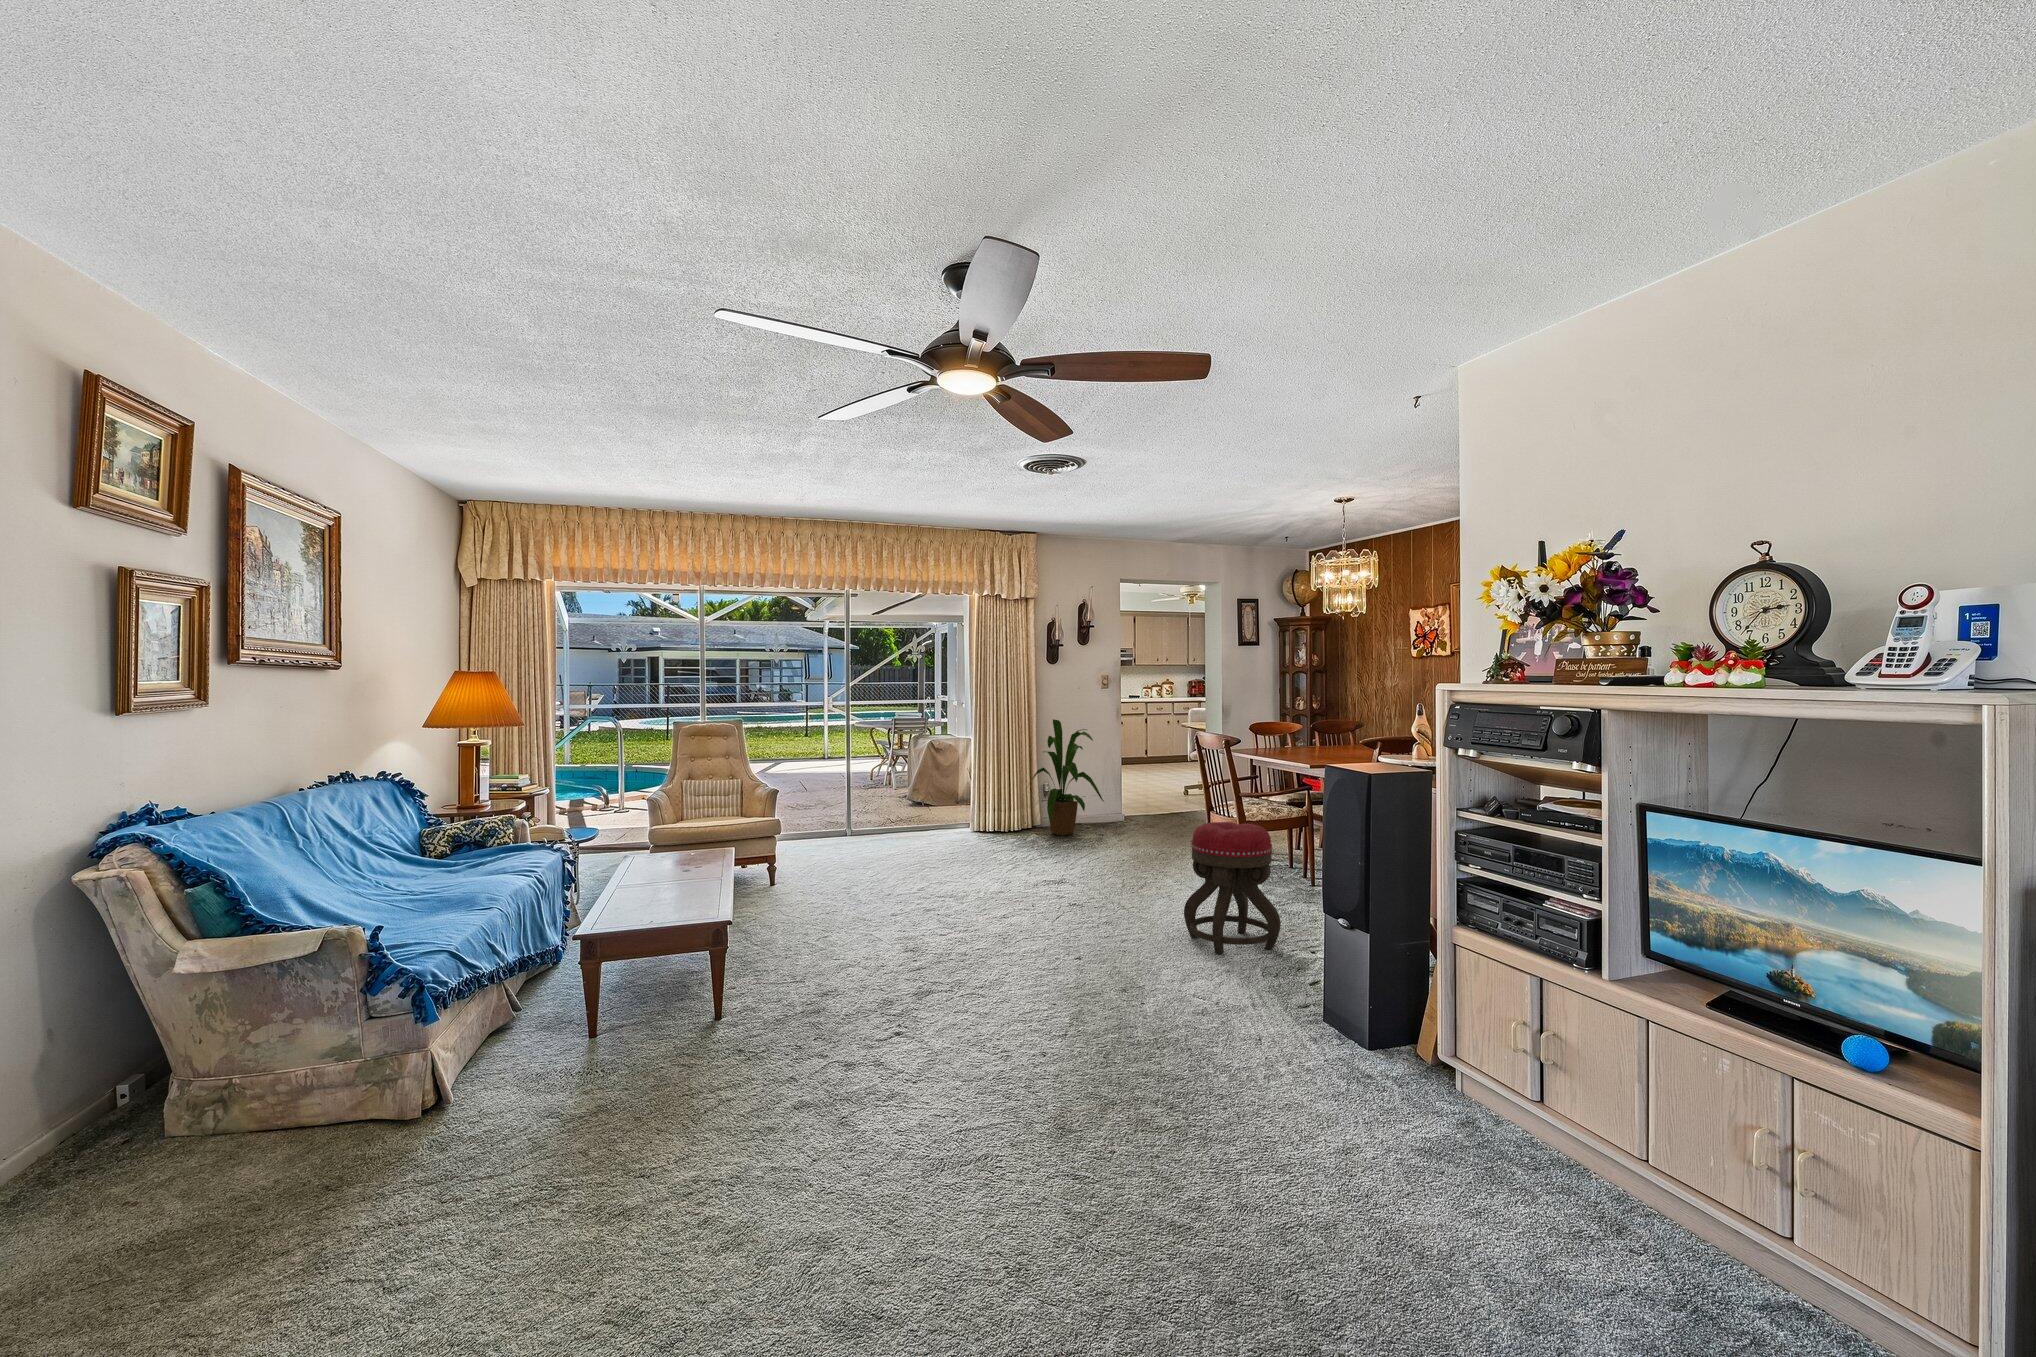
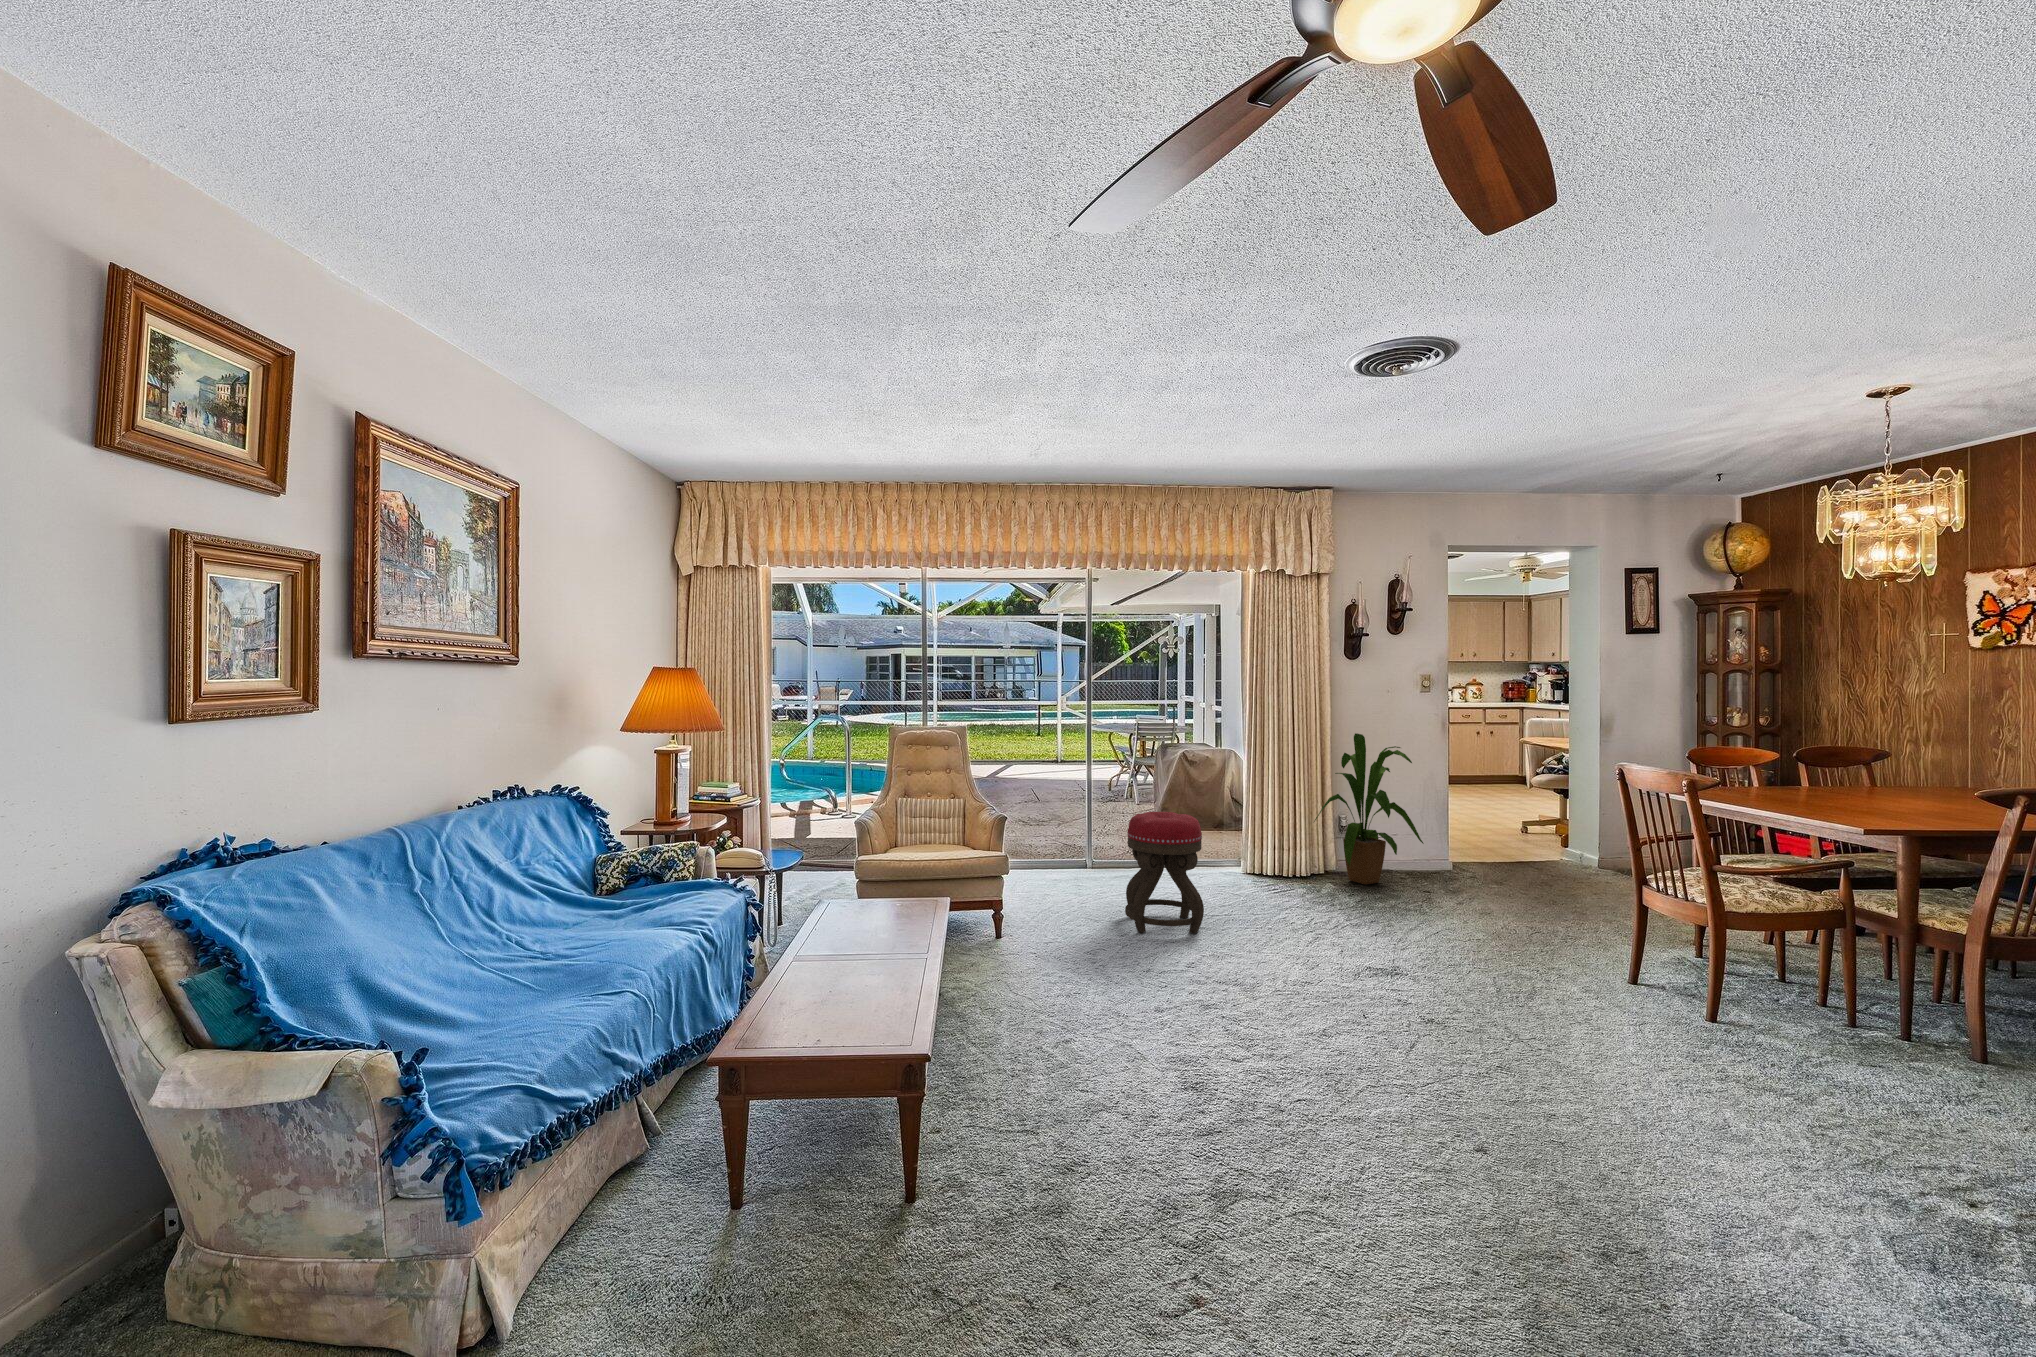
ottoman: present [1184,822,1281,954] -> present [1125,812,1204,934]

